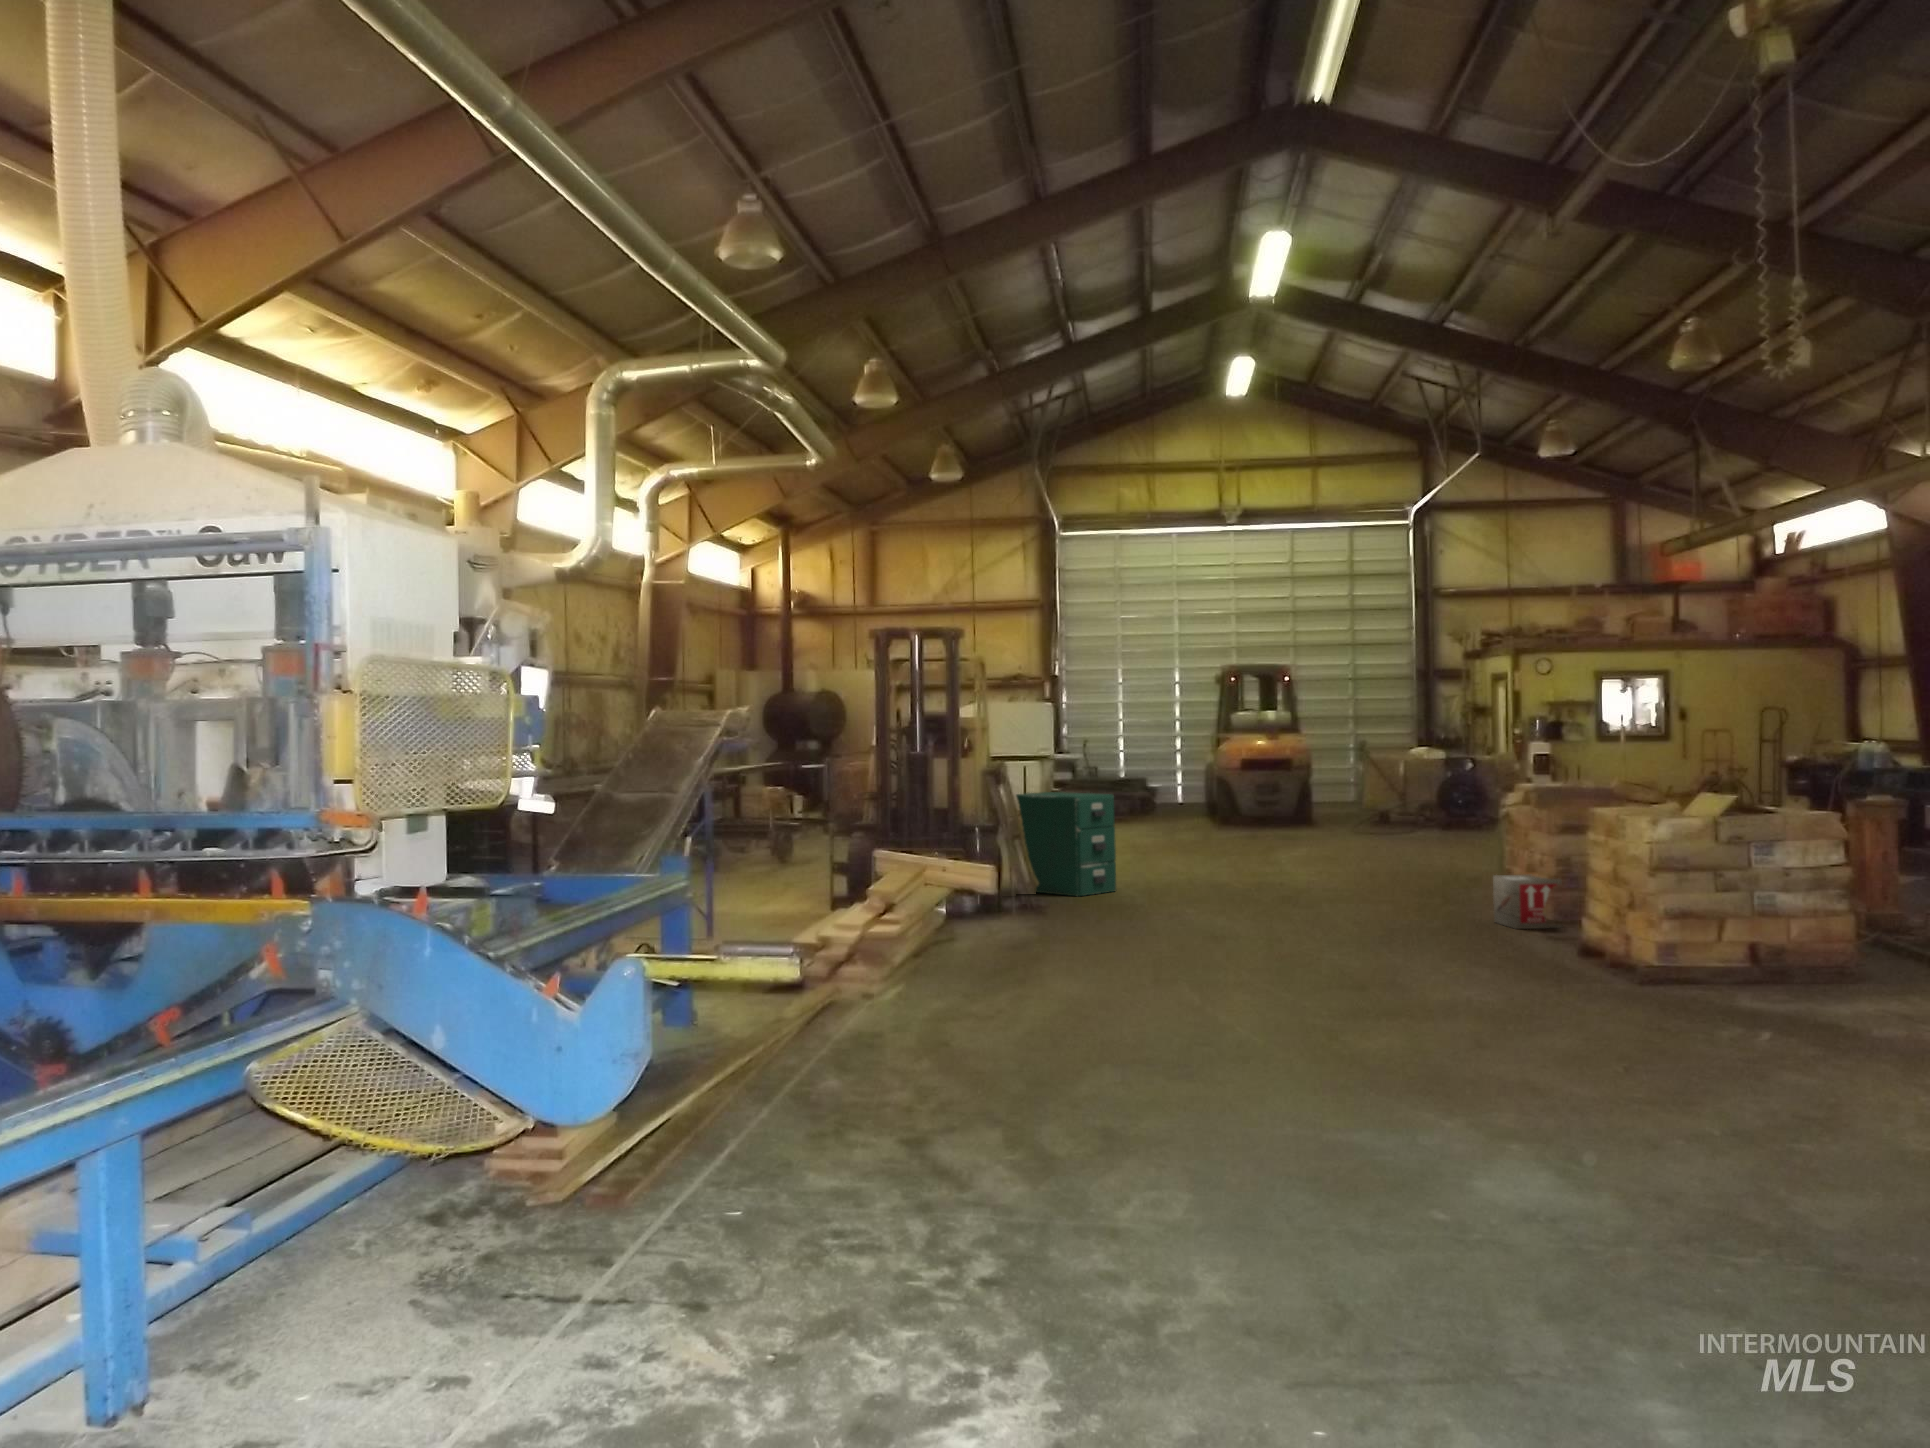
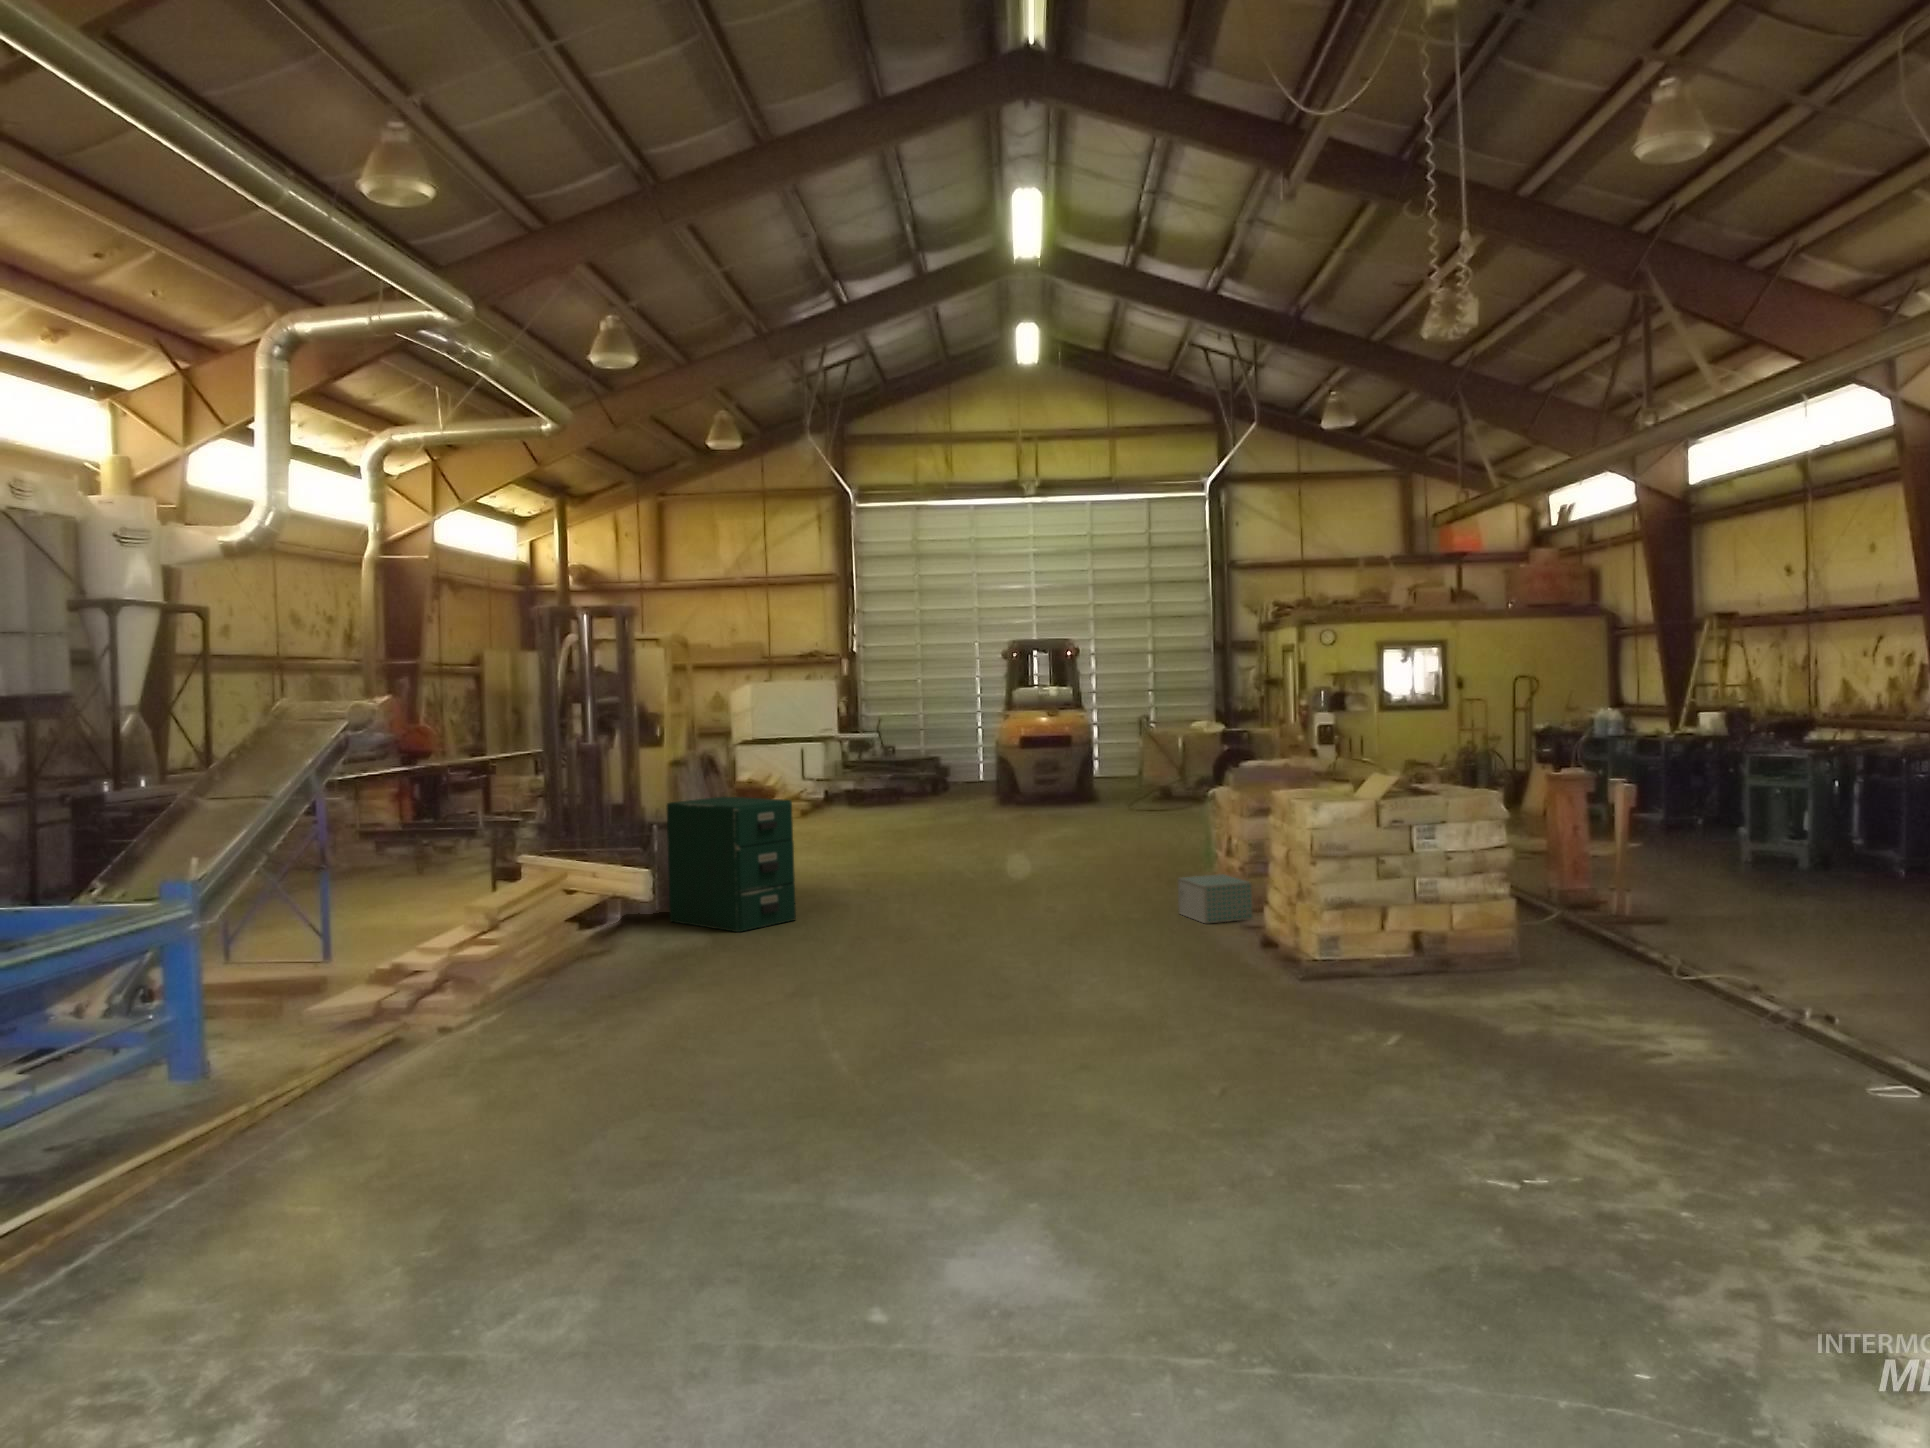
storage box: none [1438,864,1505,900] -> present [1178,874,1253,923]
wooden crate: present [1493,875,1563,929] -> none [1221,904,1305,983]

